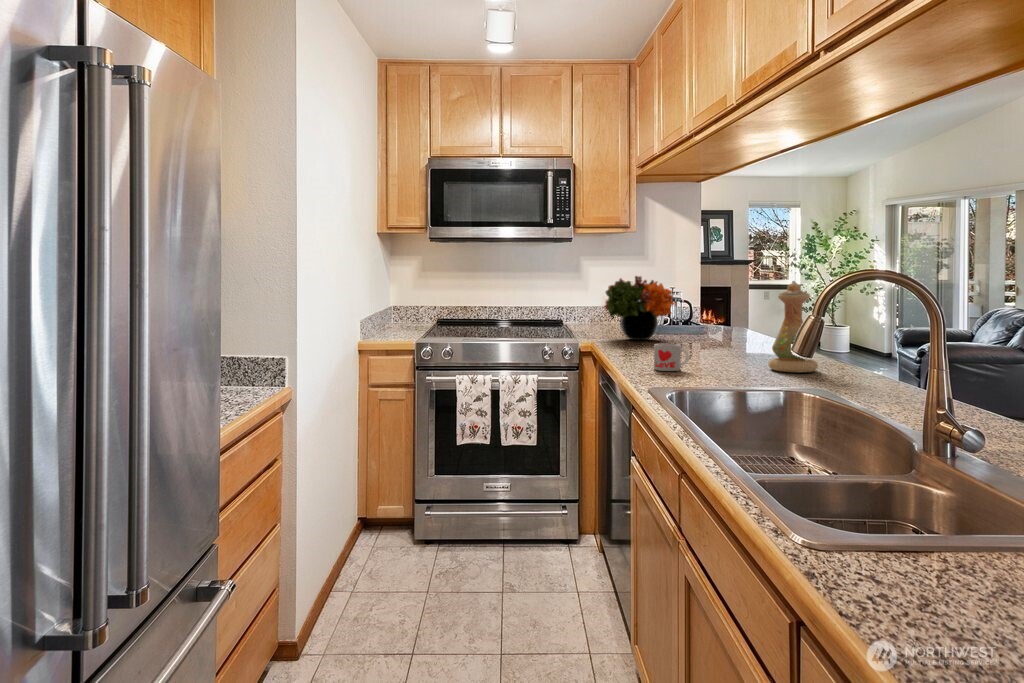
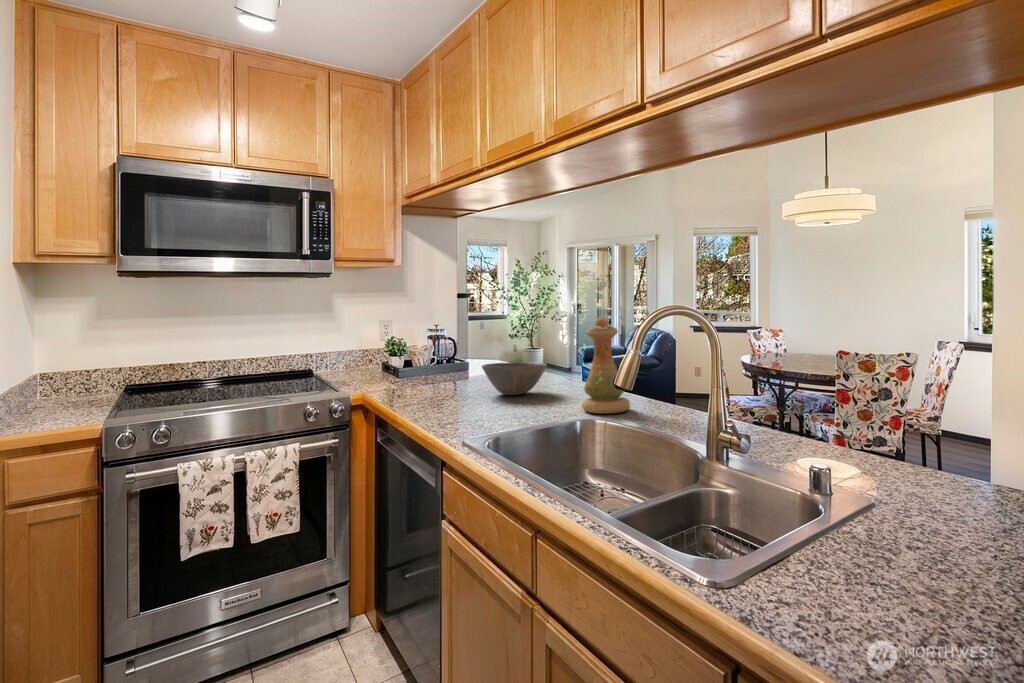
flower arrangement: present [605,276,675,340] -> none [369,314,451,387]
bowl: none [692,323,756,352] -> present [482,362,547,395]
mug: present [654,344,689,371] -> none [466,394,508,428]

